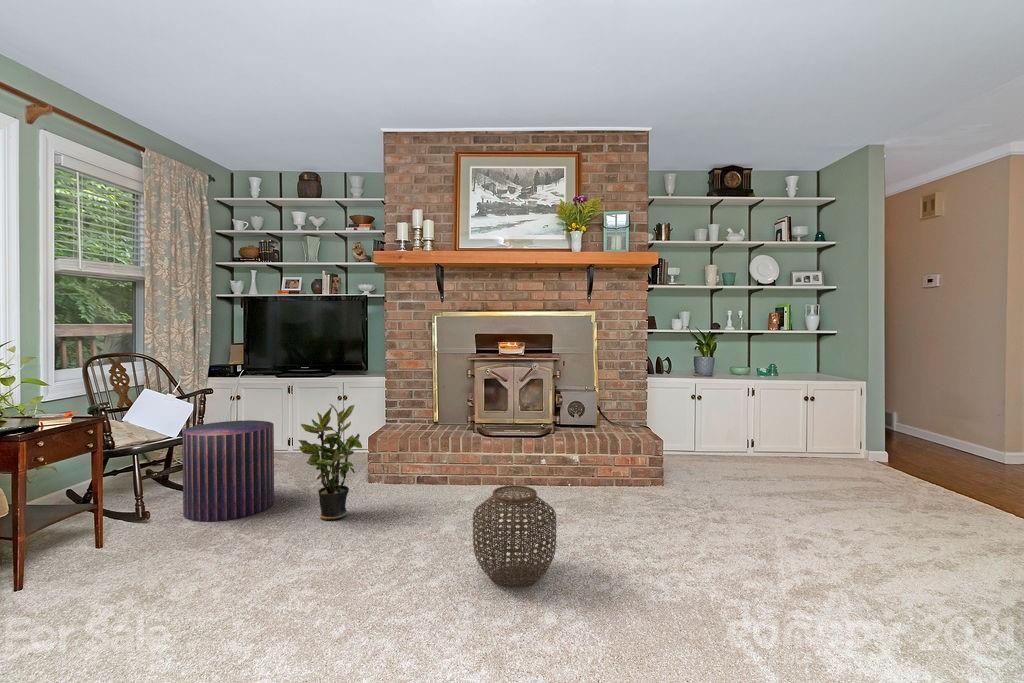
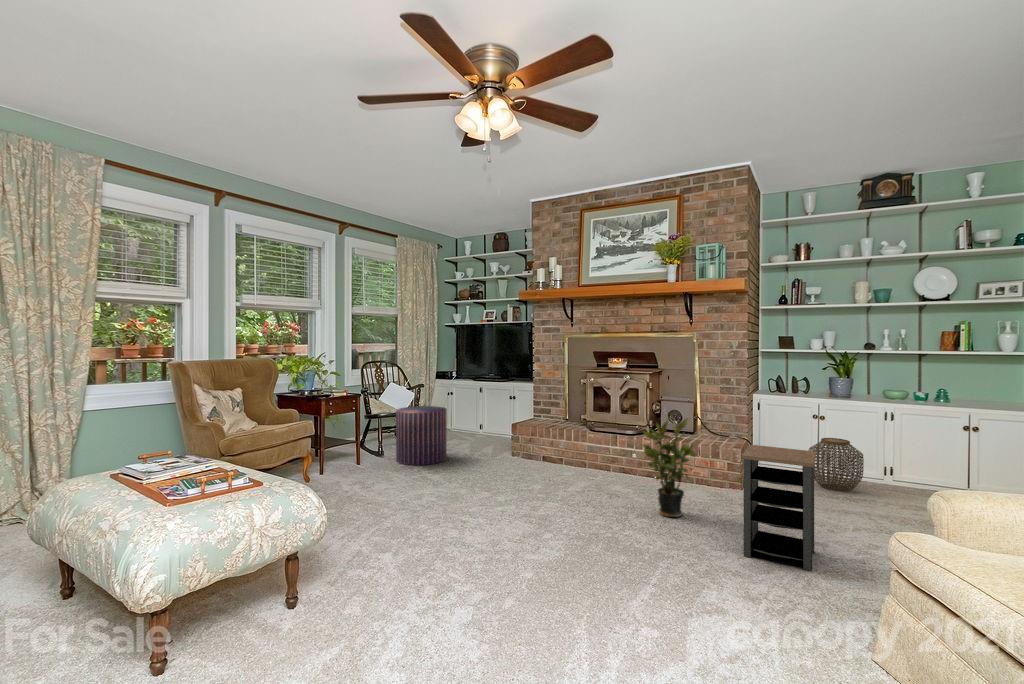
potted plant: present [298,404,362,520] -> present [644,418,695,517]
side table: none [745,434,847,565] -> present [742,445,816,571]
woven basket: present [473,485,556,588] -> present [809,438,864,491]

